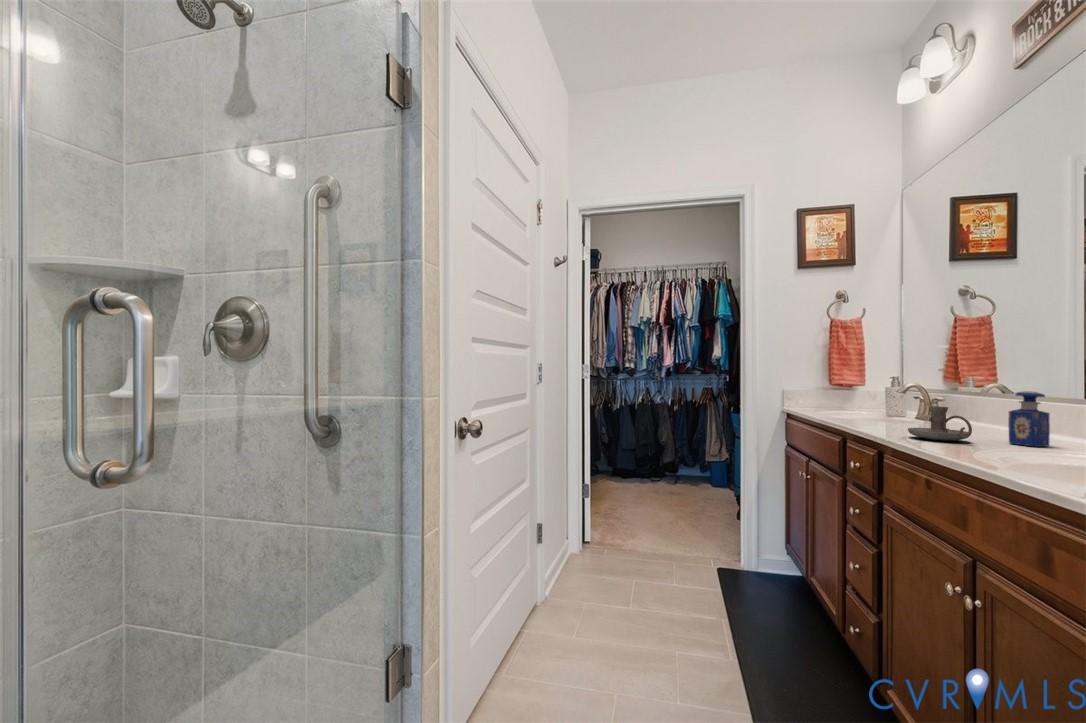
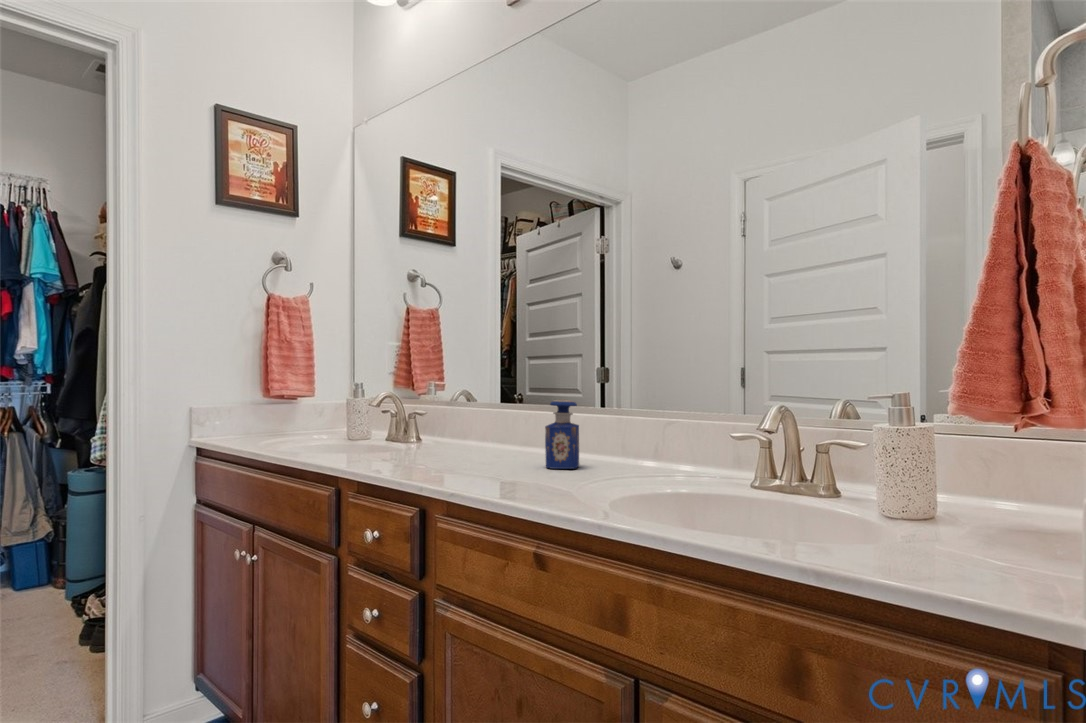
candle holder: present [908,406,972,441] -> none [450,427,534,478]

